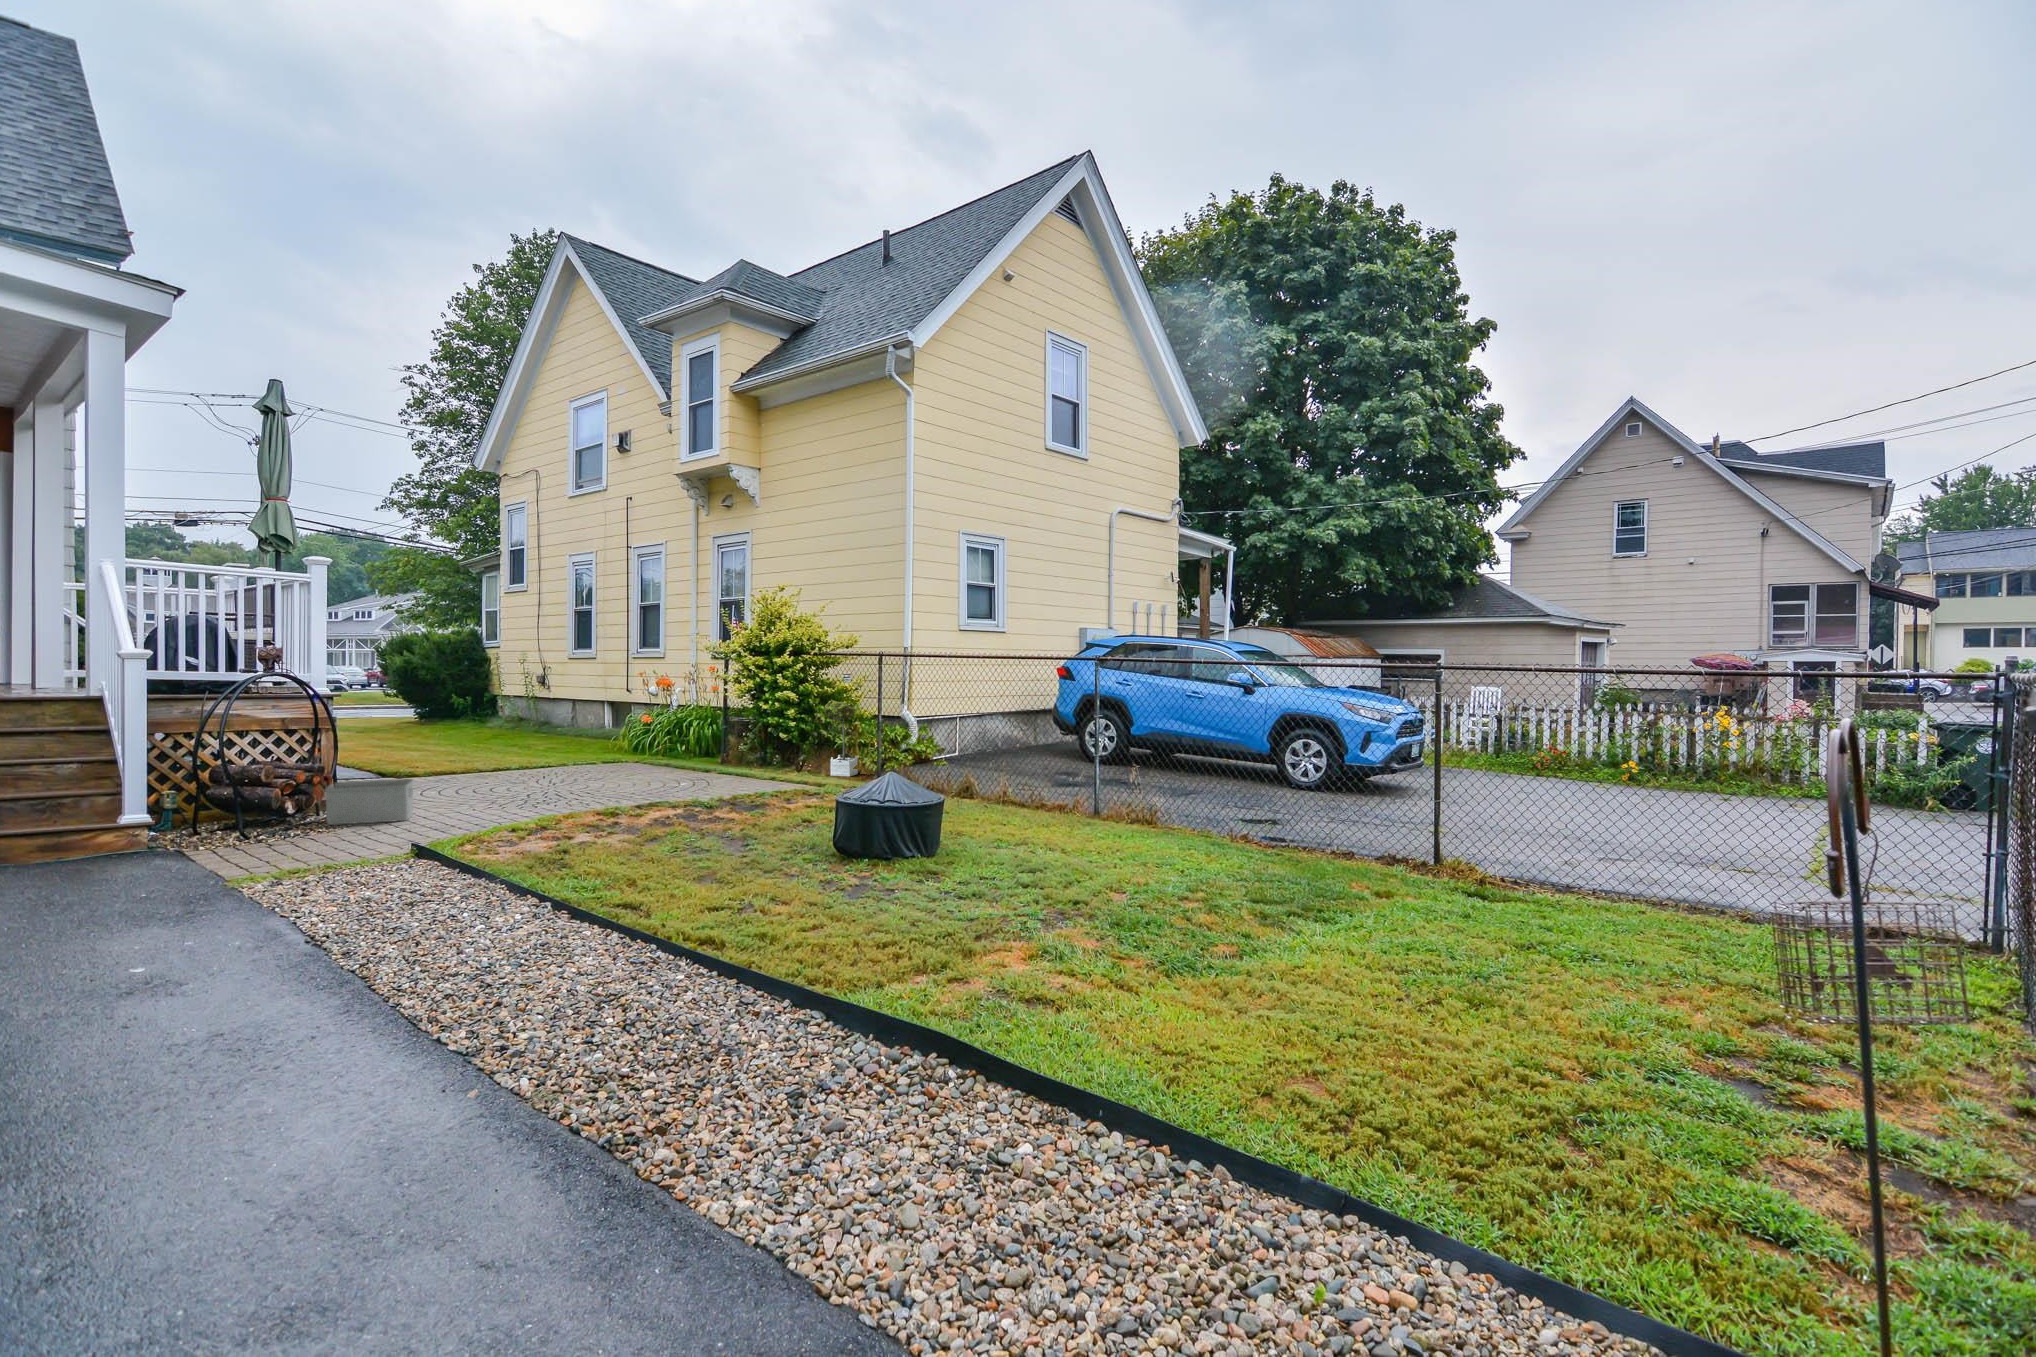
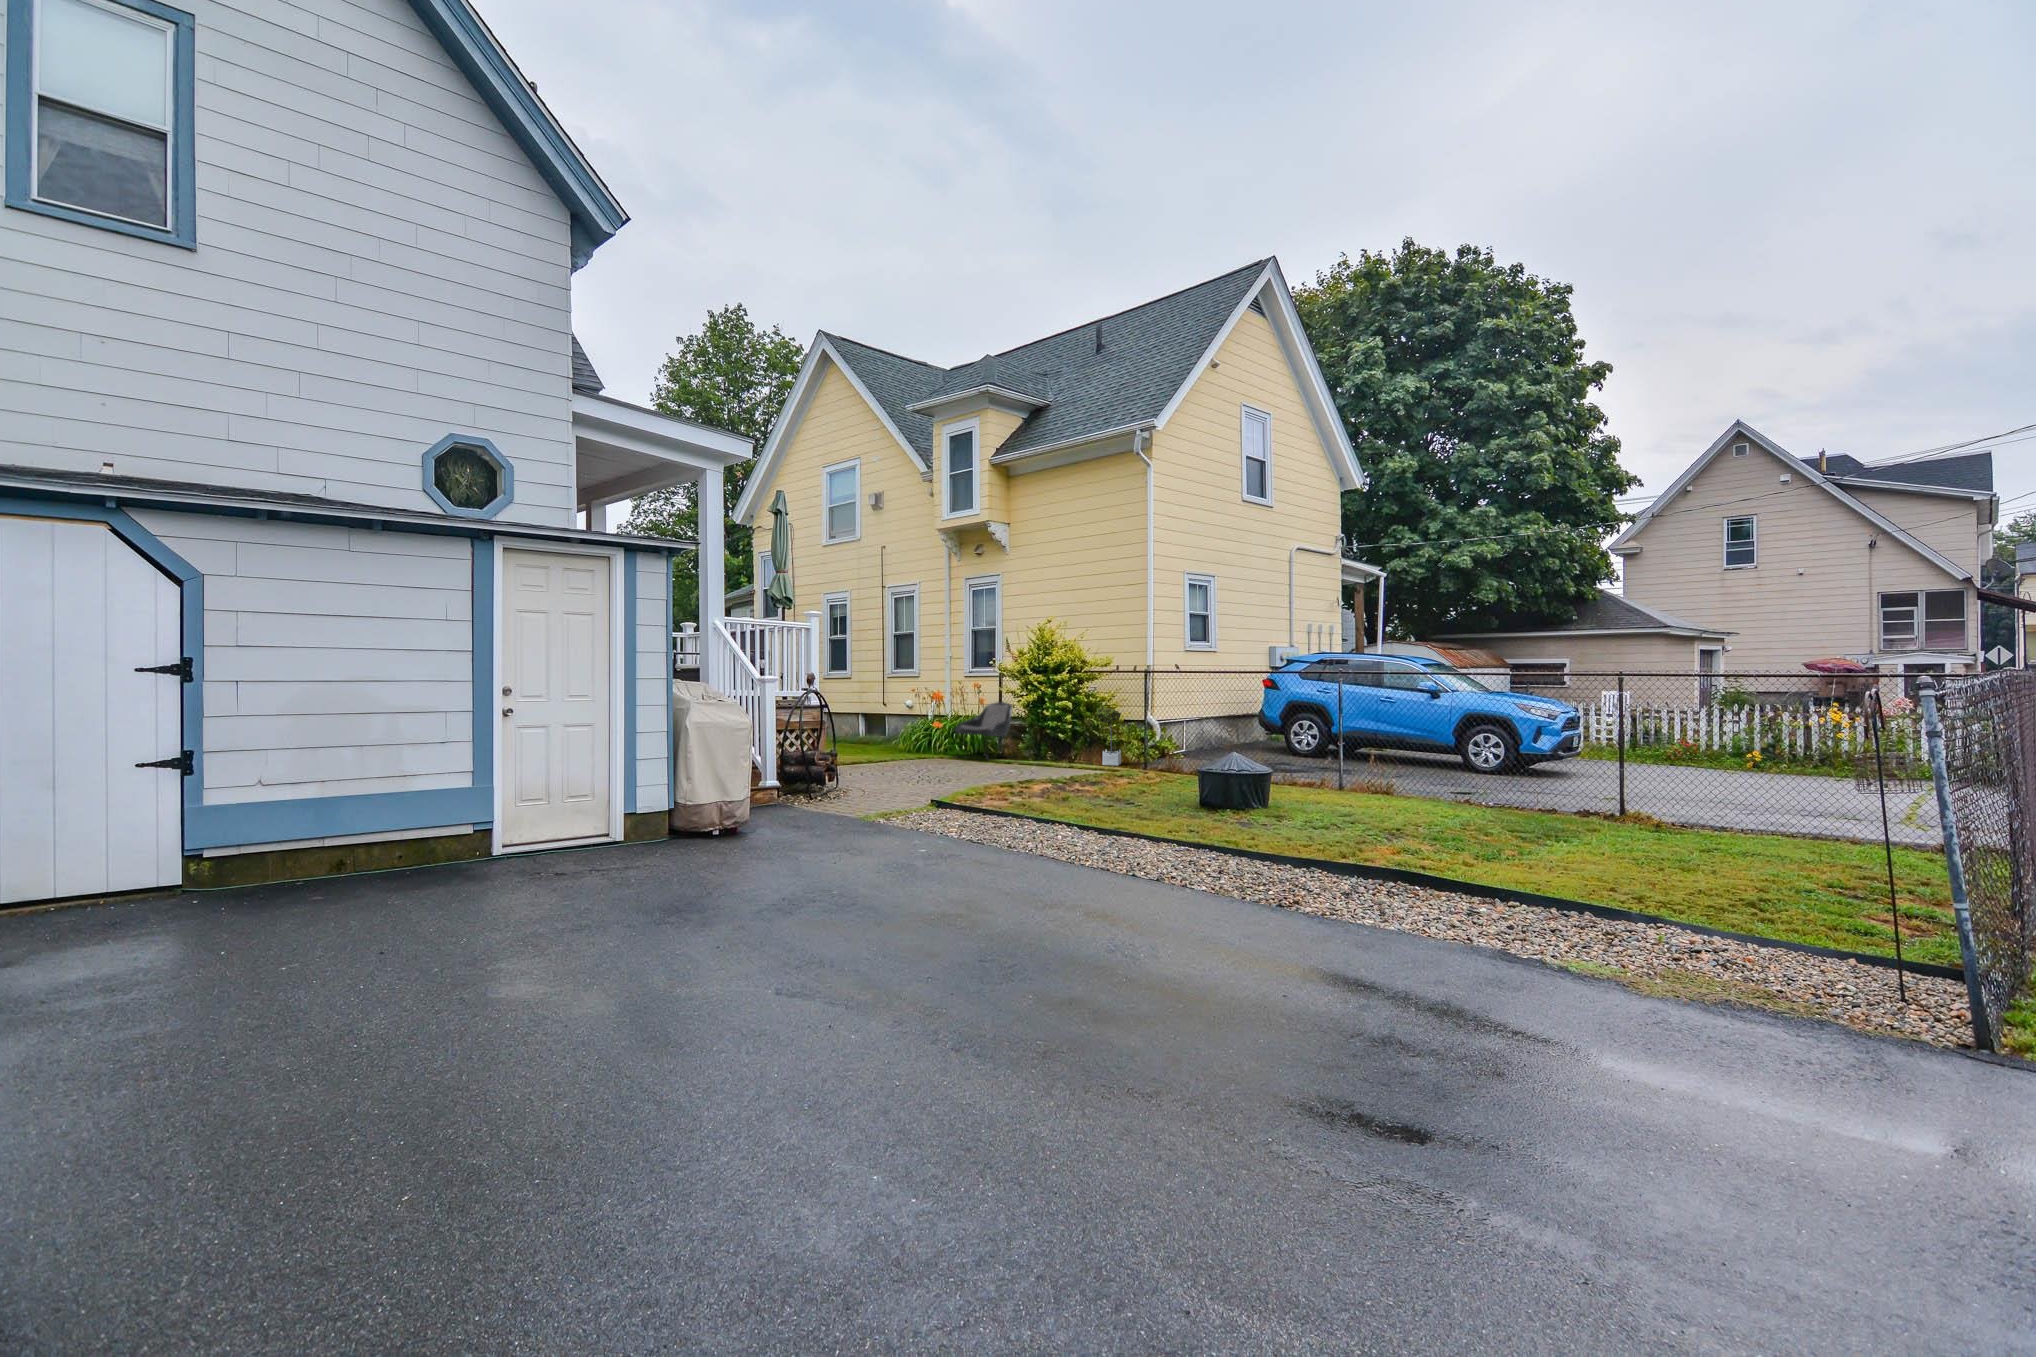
lounge chair: none [654,693,735,769] -> present [955,702,1015,758]
storage bin: present [325,779,413,825] -> none [811,763,862,794]

